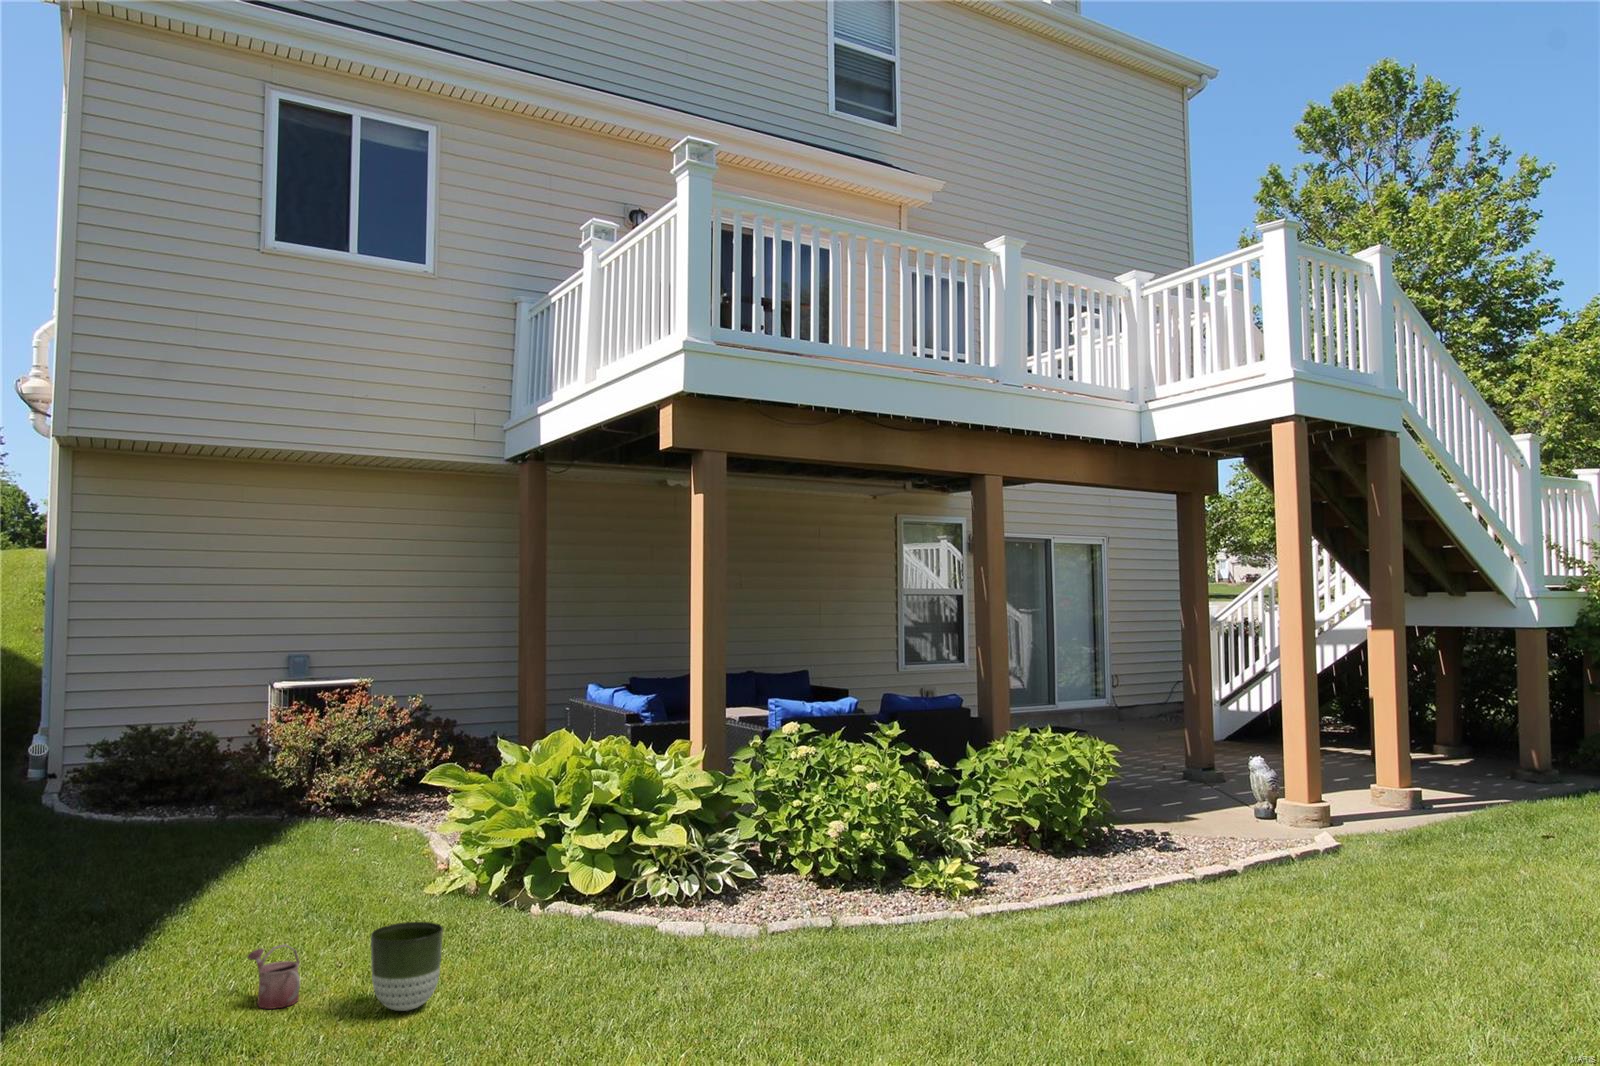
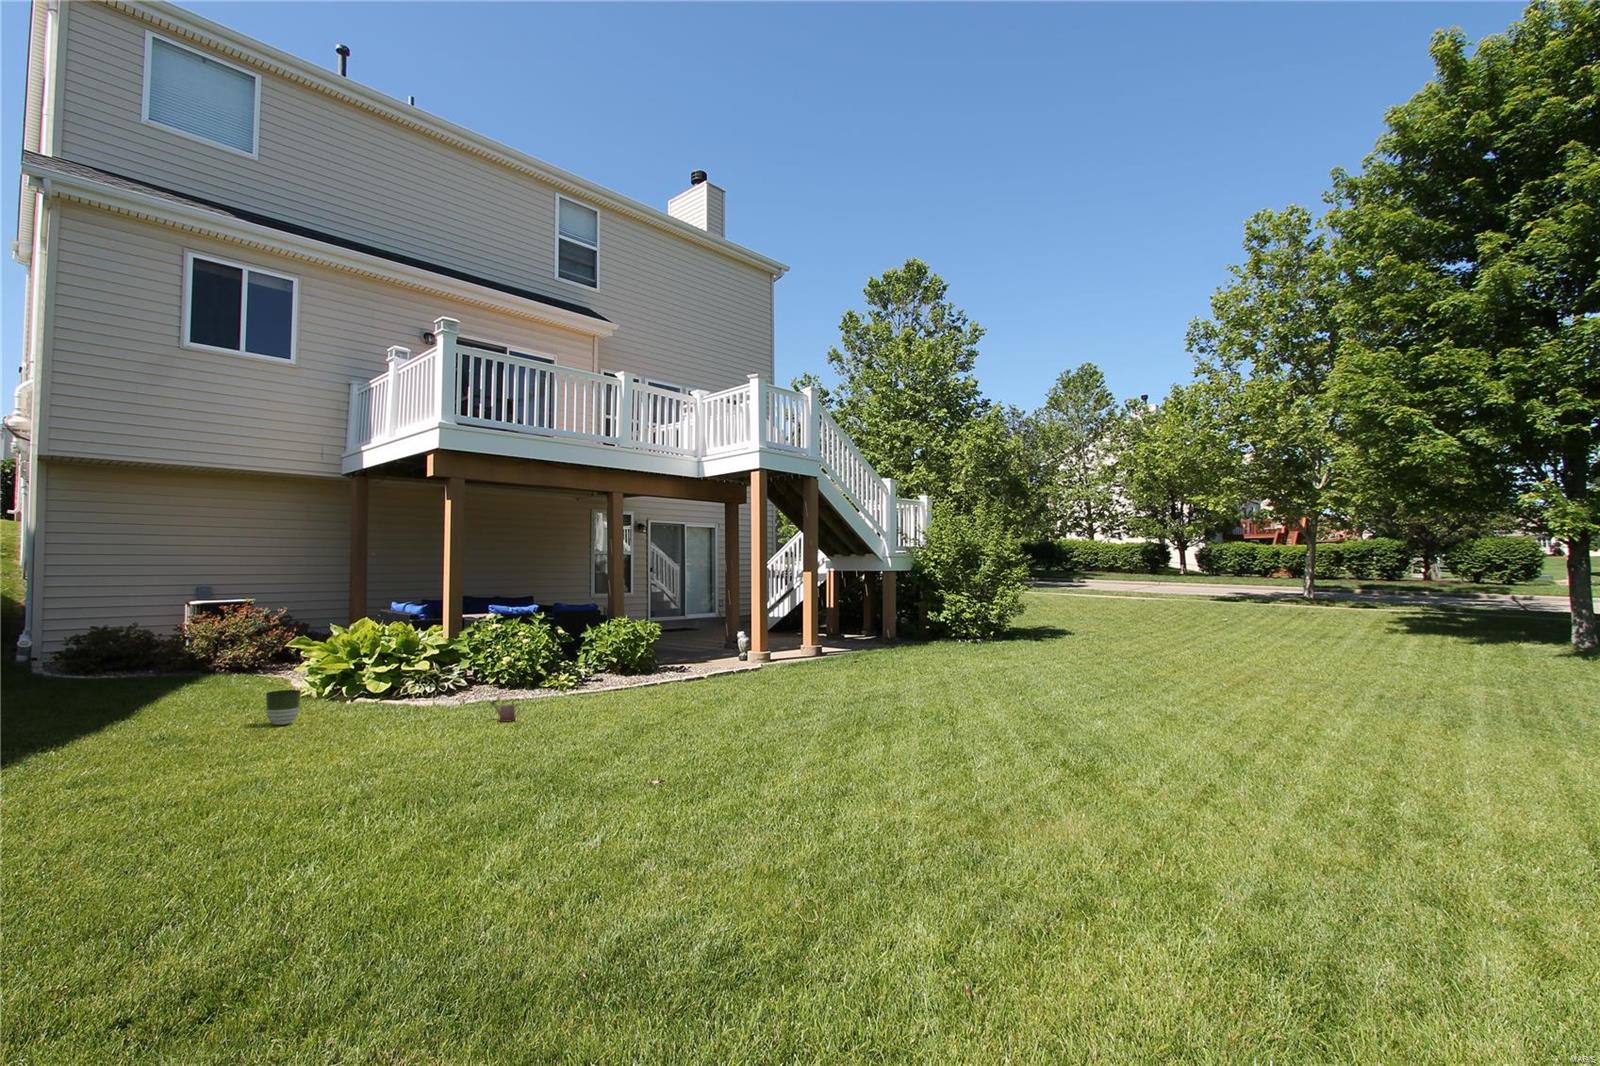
watering can: present [248,944,301,1009] -> present [490,700,520,722]

